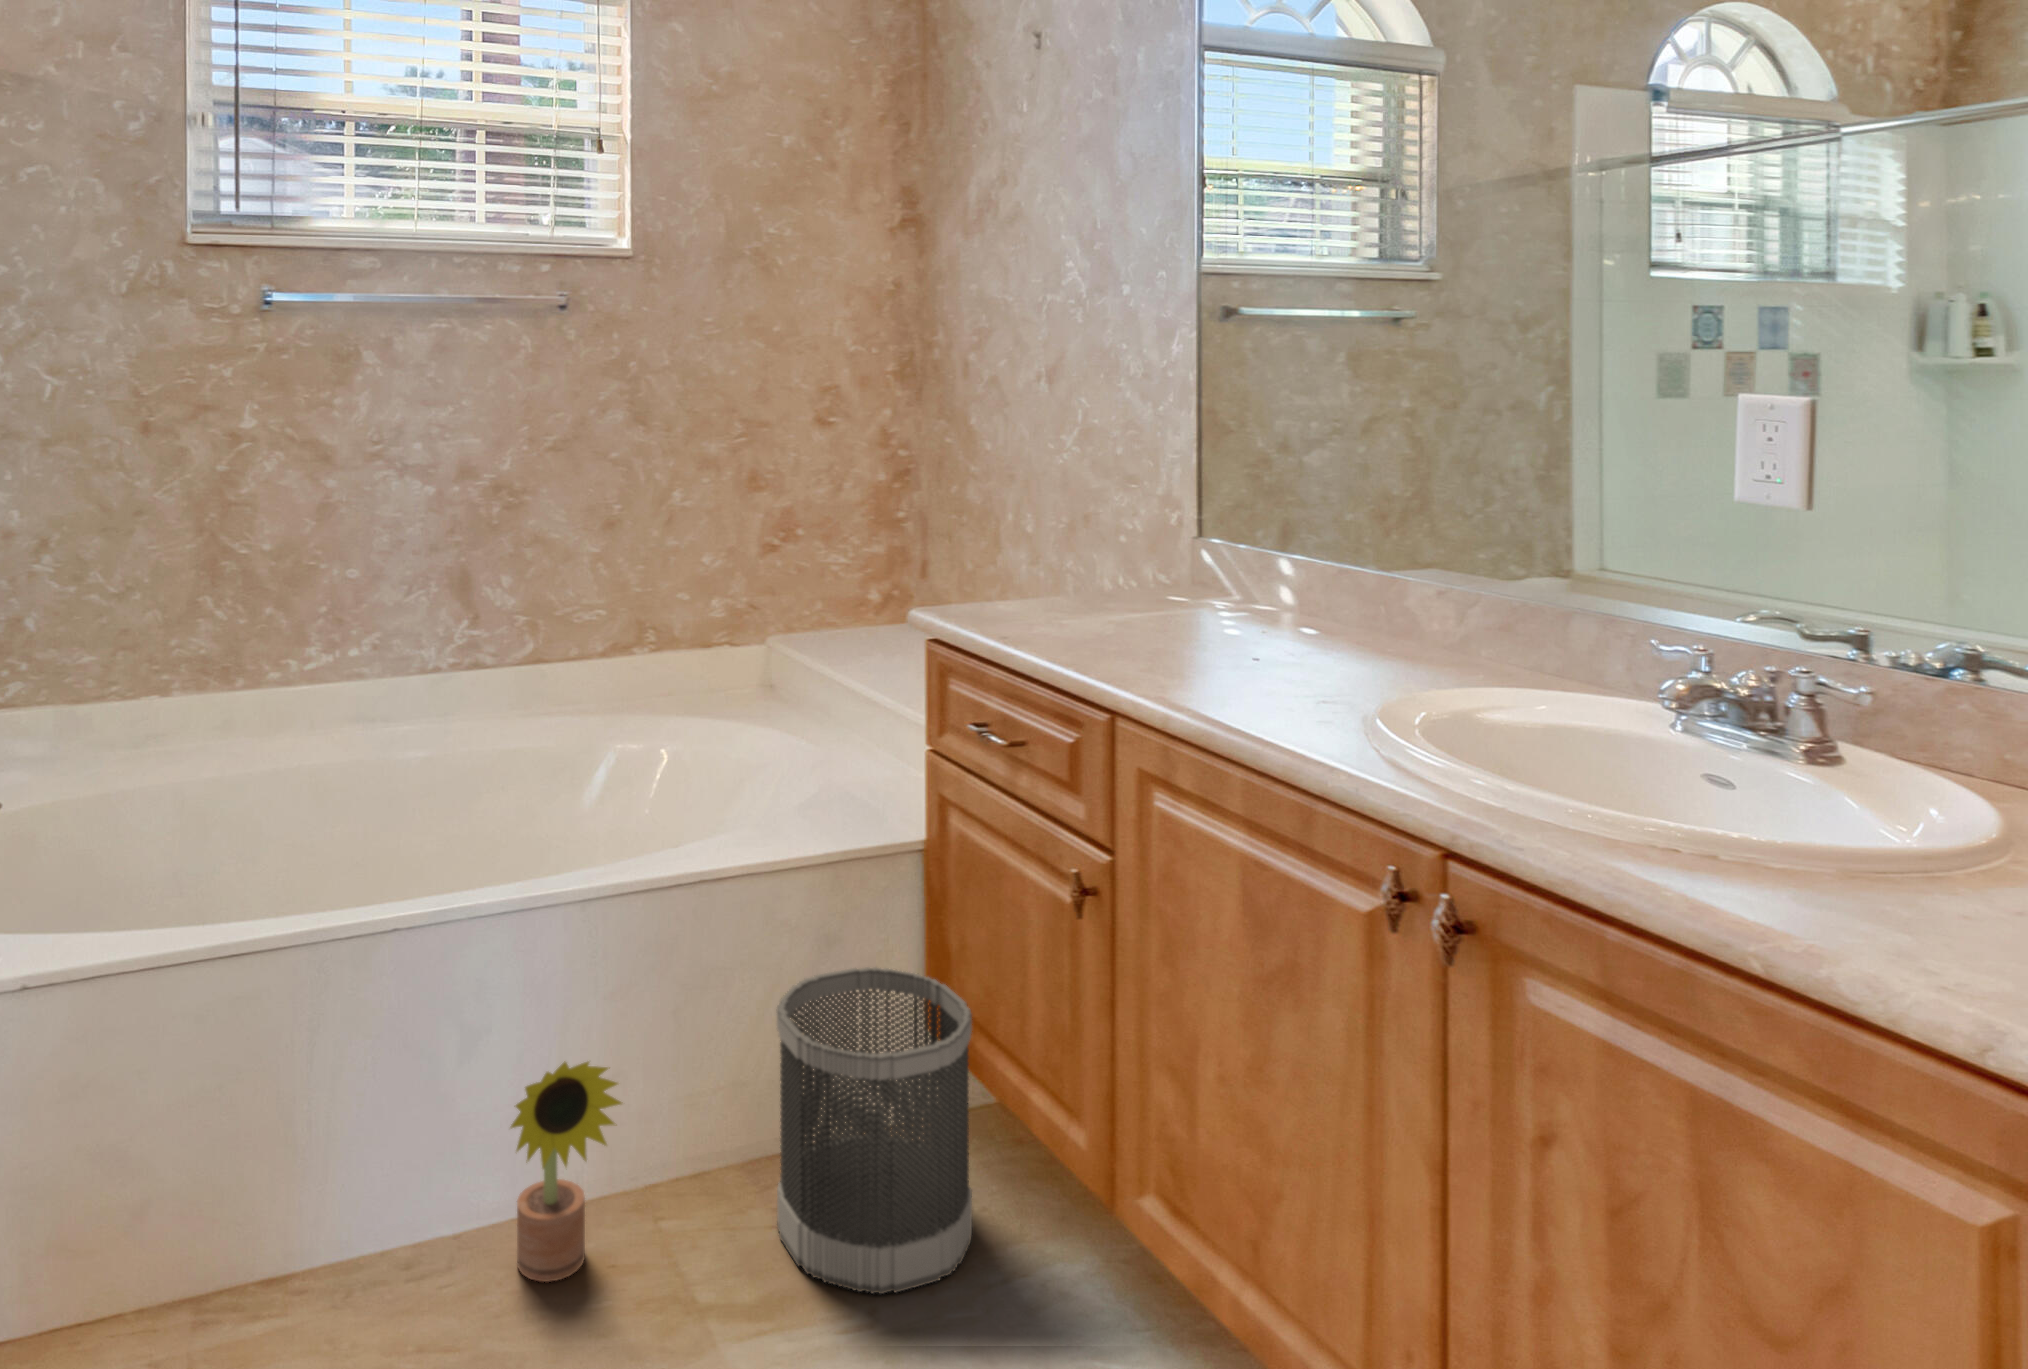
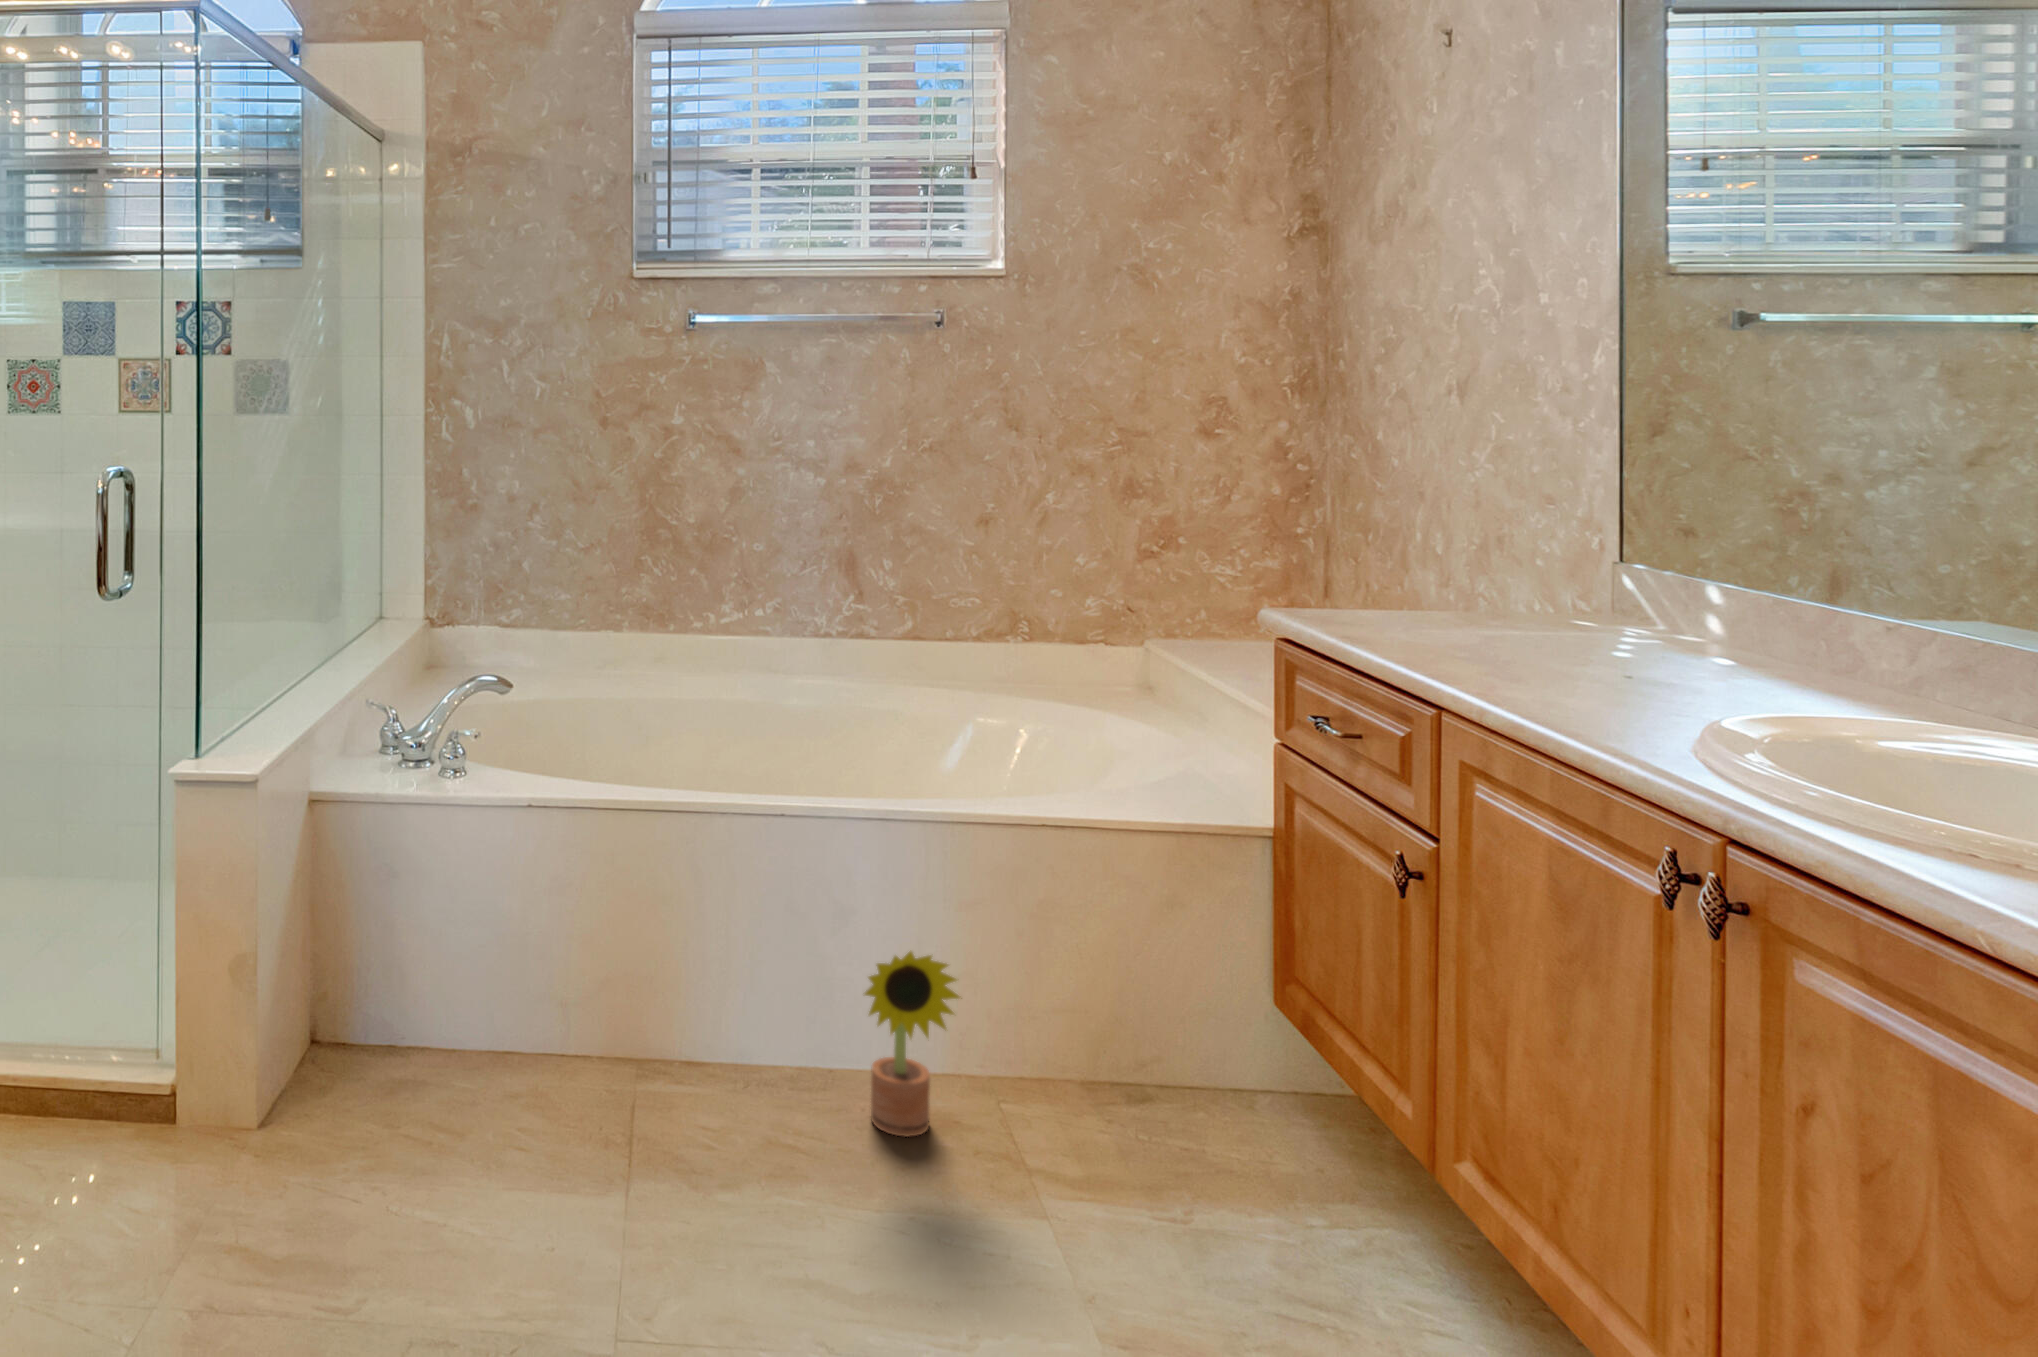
wastebasket: present [777,967,972,1294] -> none [1108,933,1308,1224]

